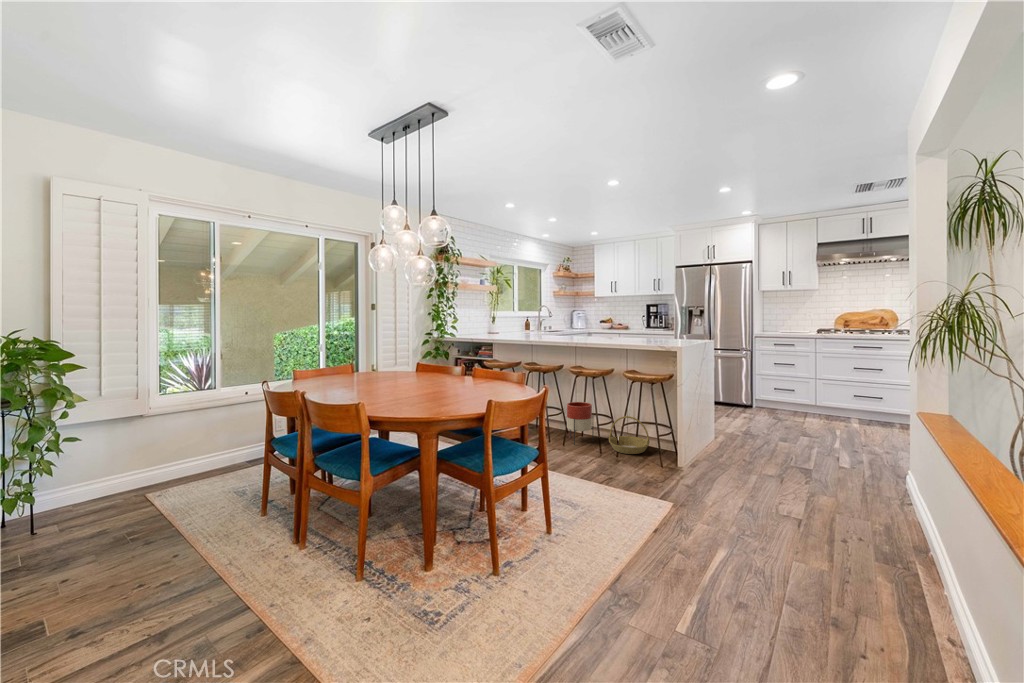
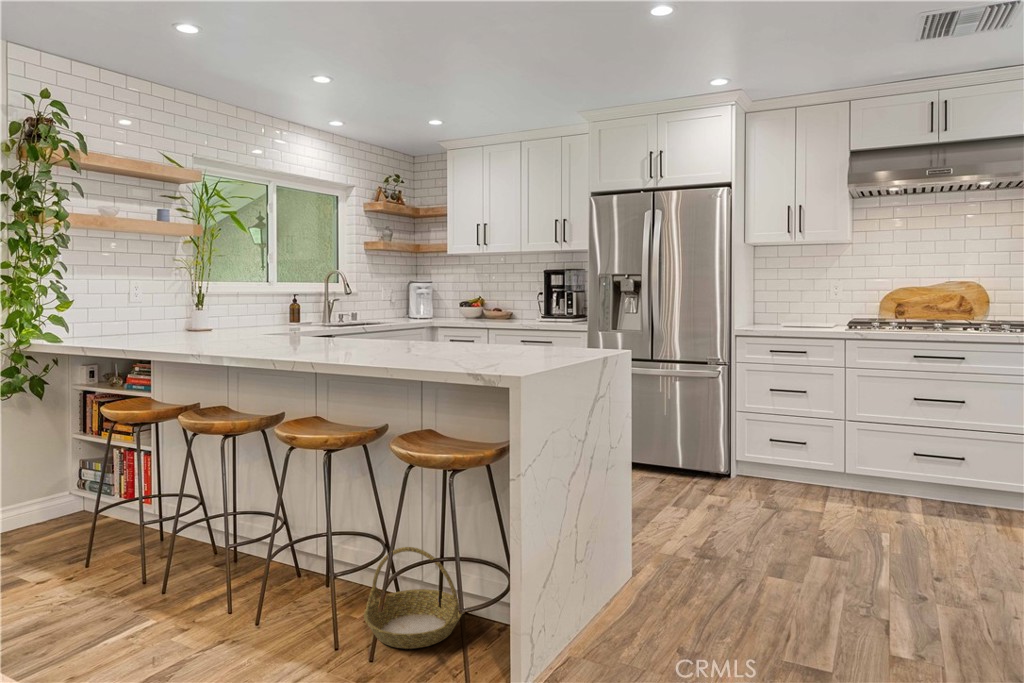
planter: present [567,402,593,445] -> none [273,505,343,621]

